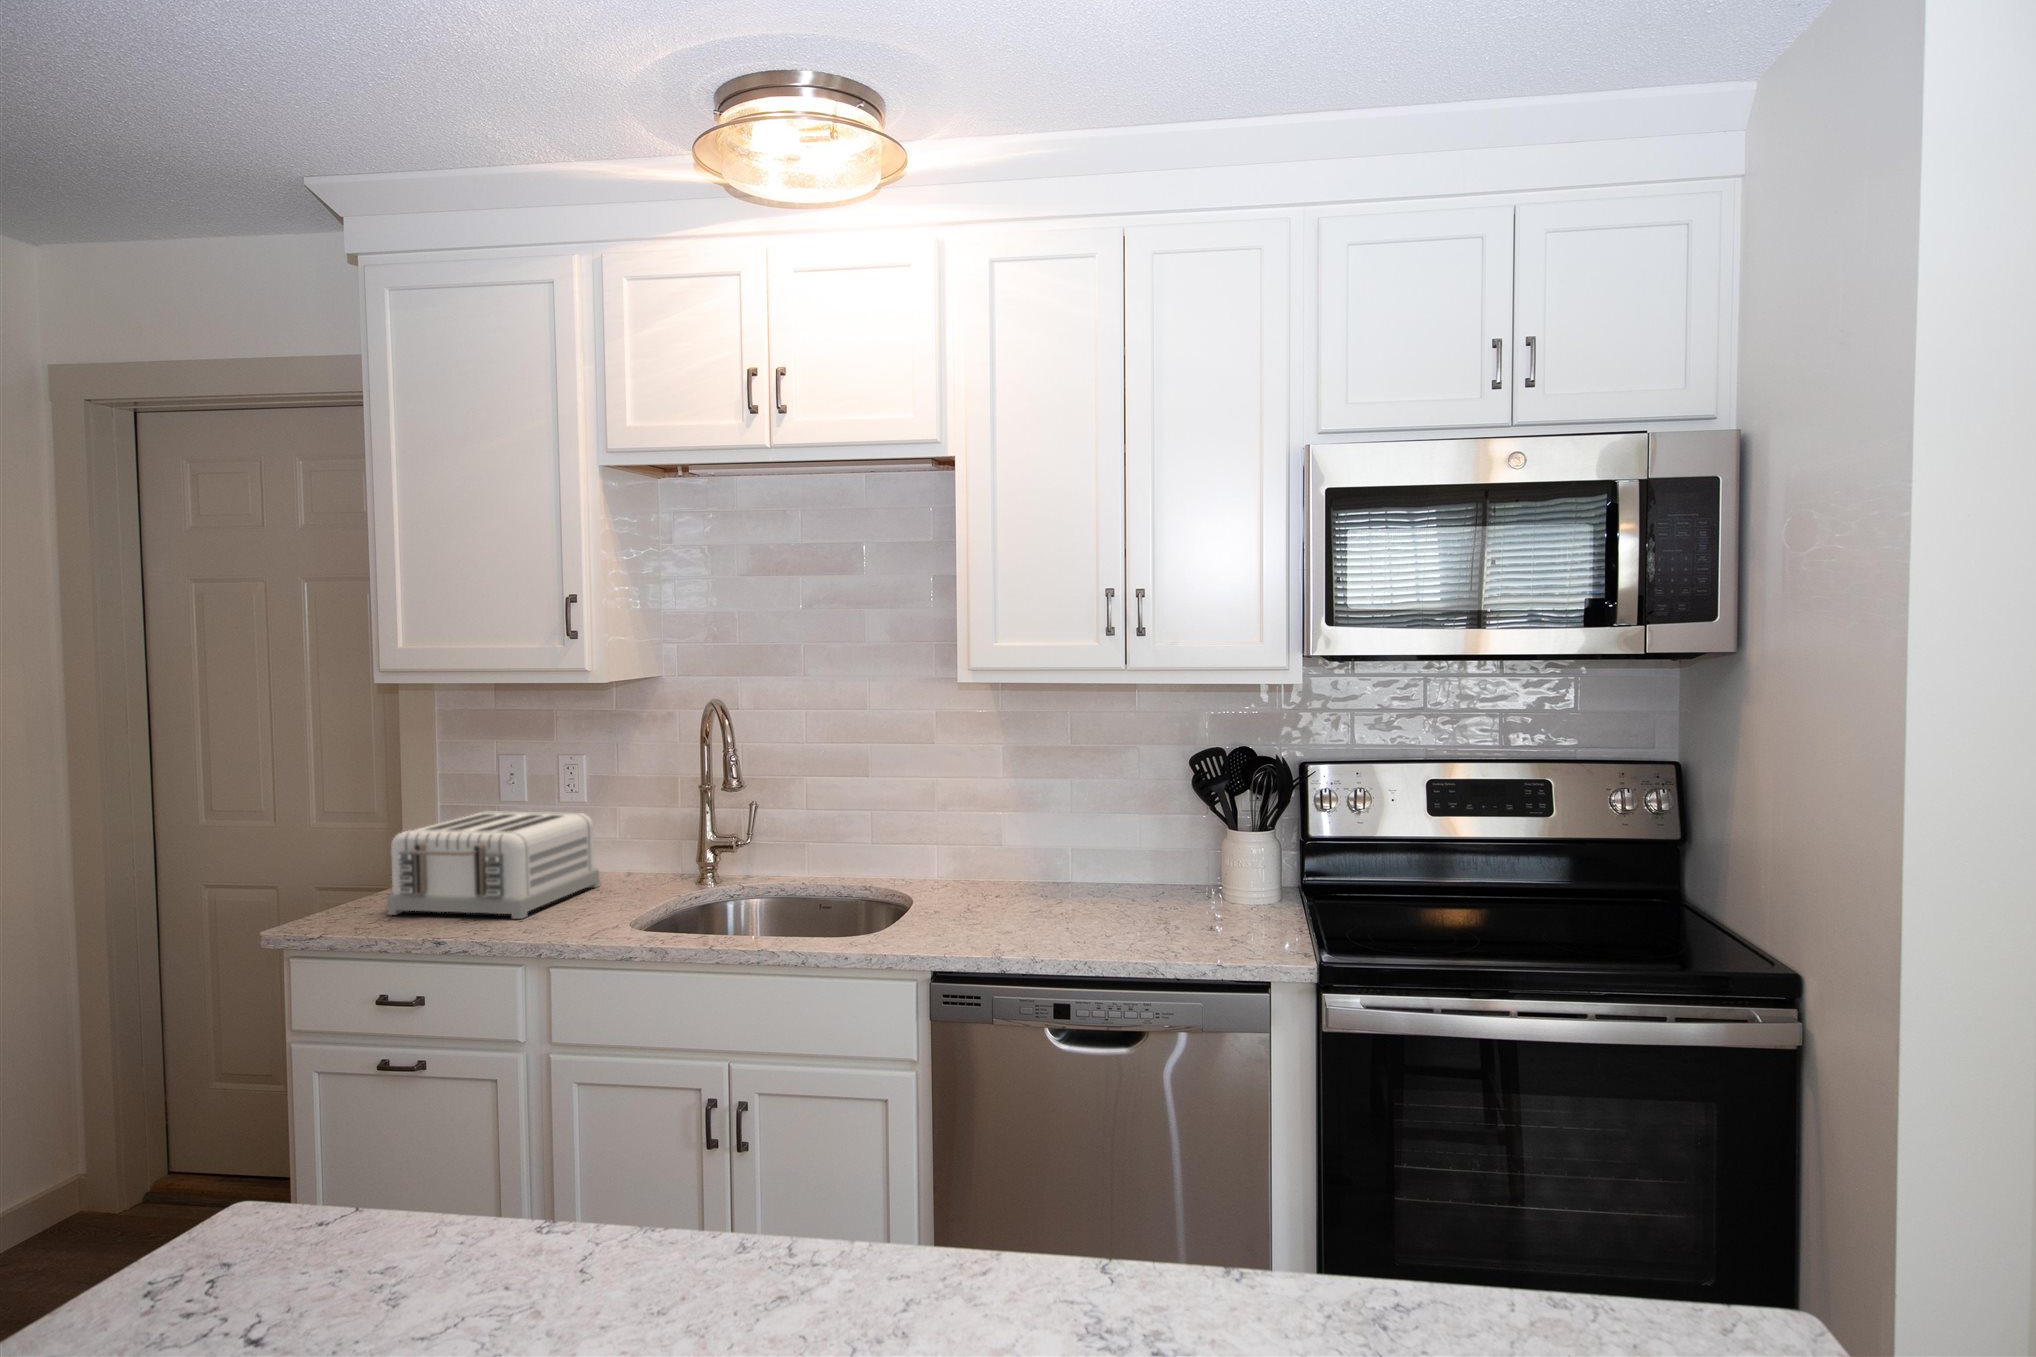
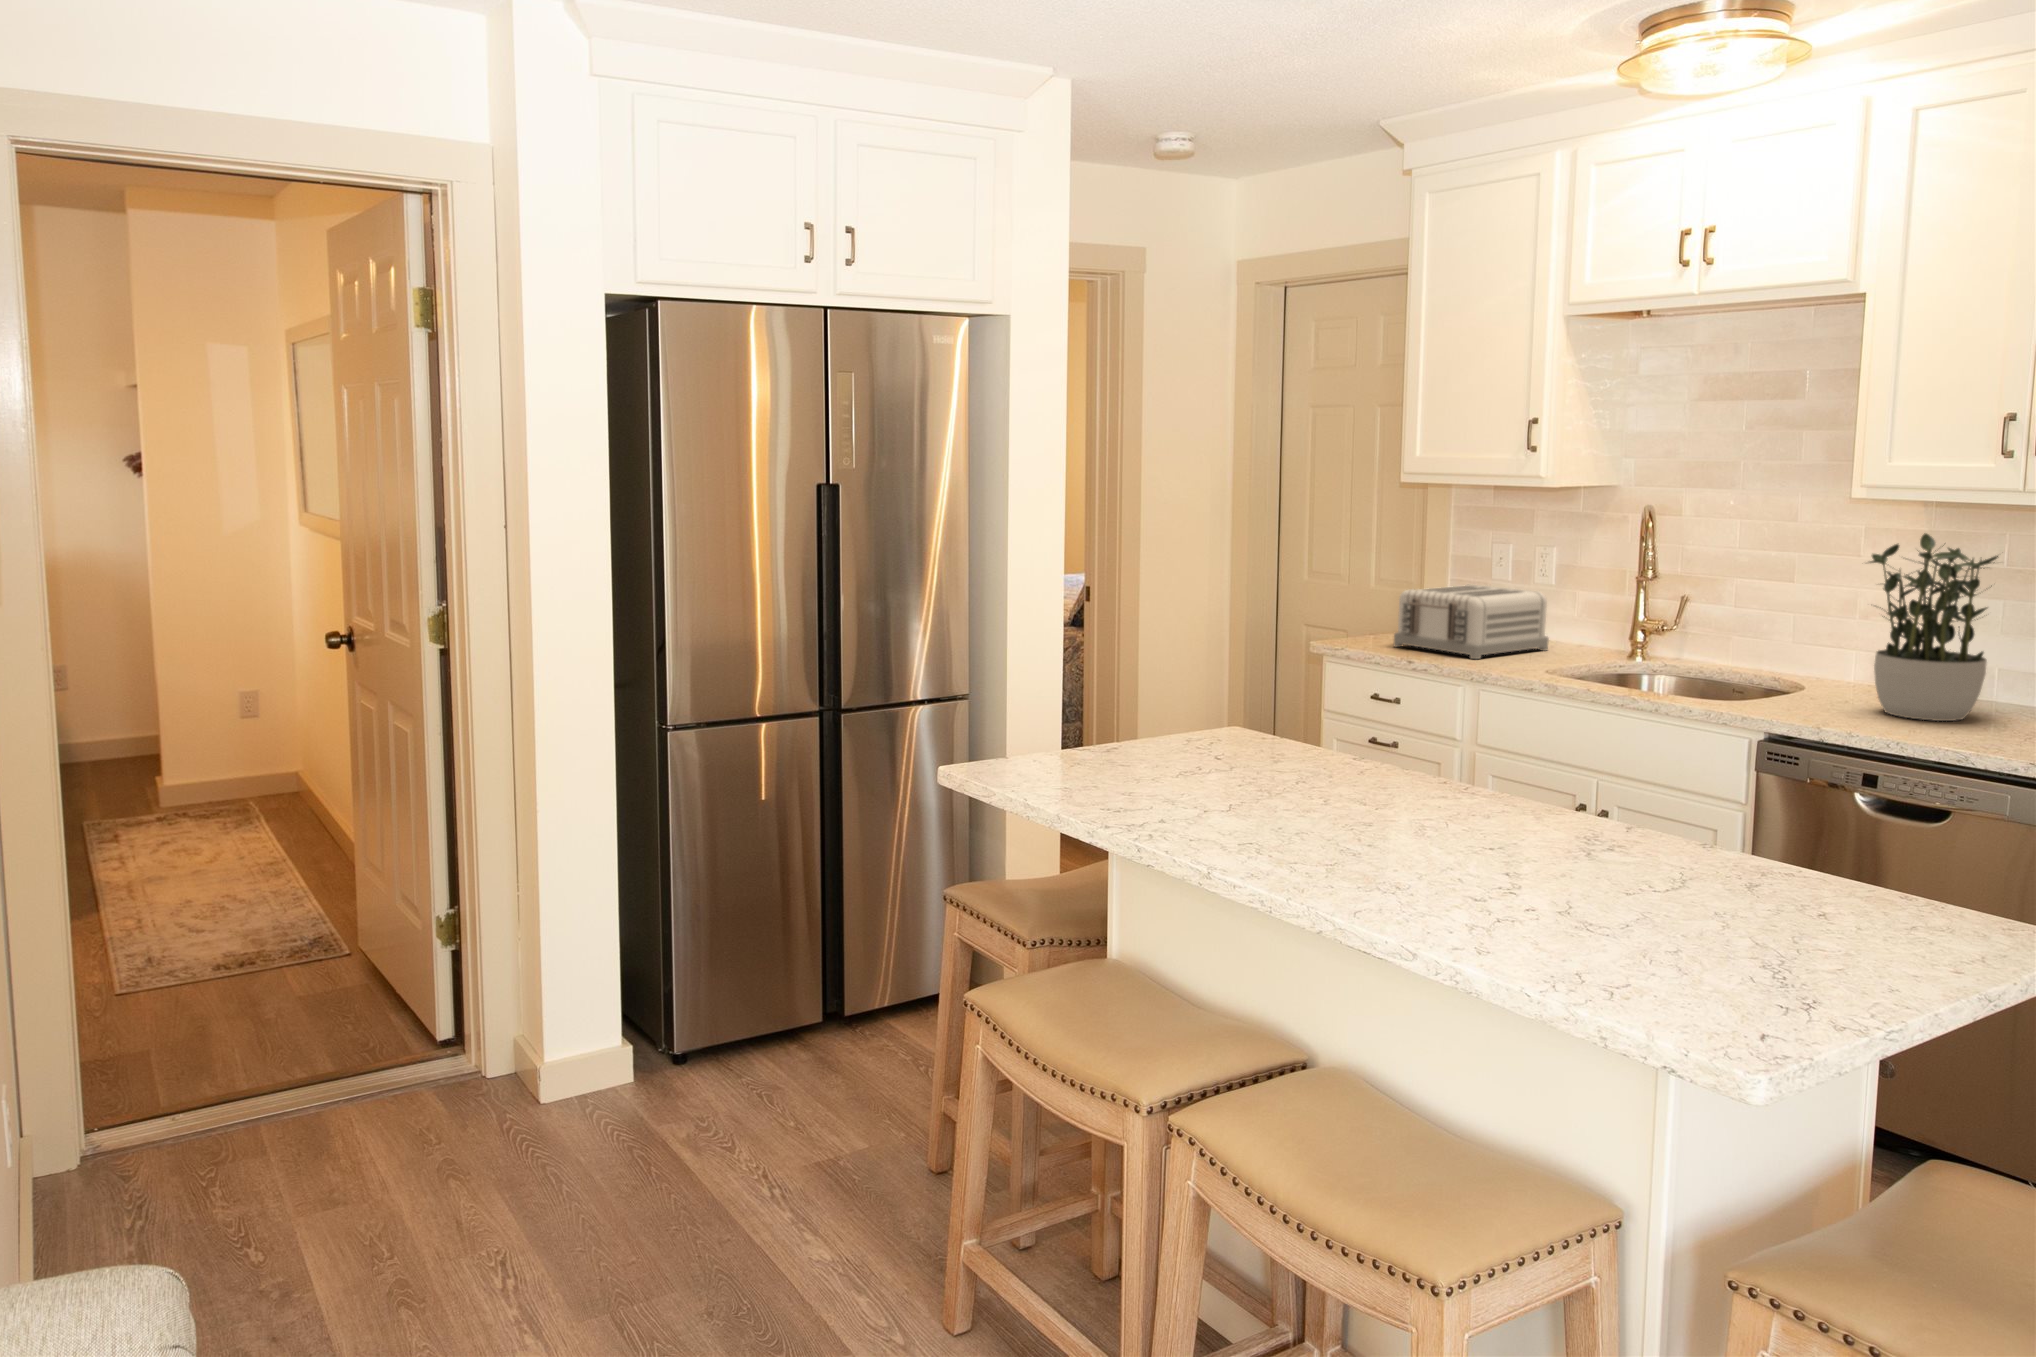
potted plant: none [993,718,1108,922] -> present [1869,533,1998,721]

